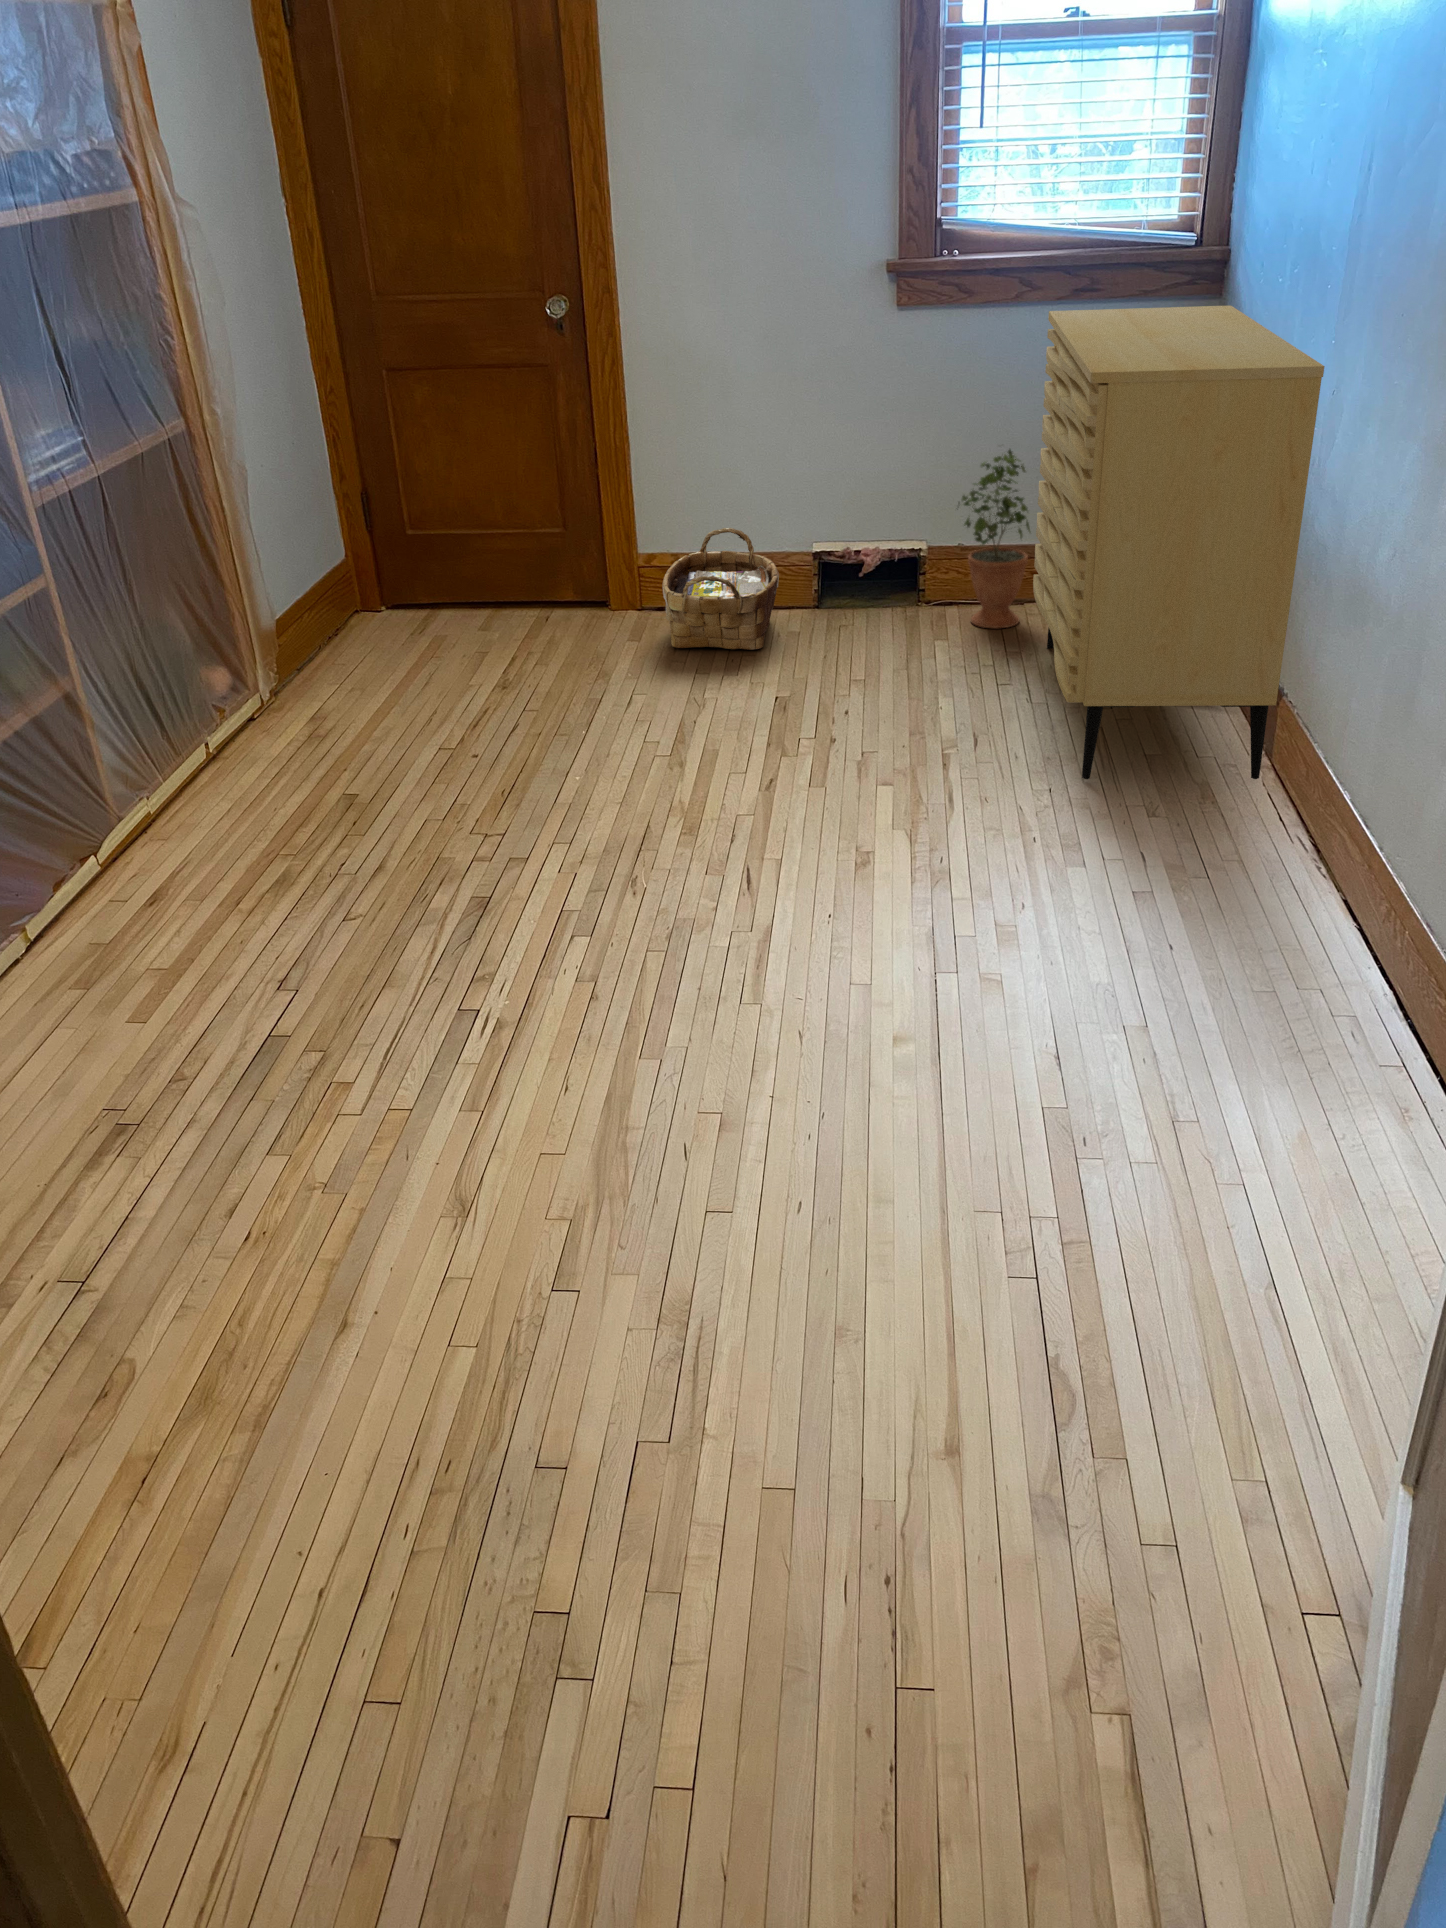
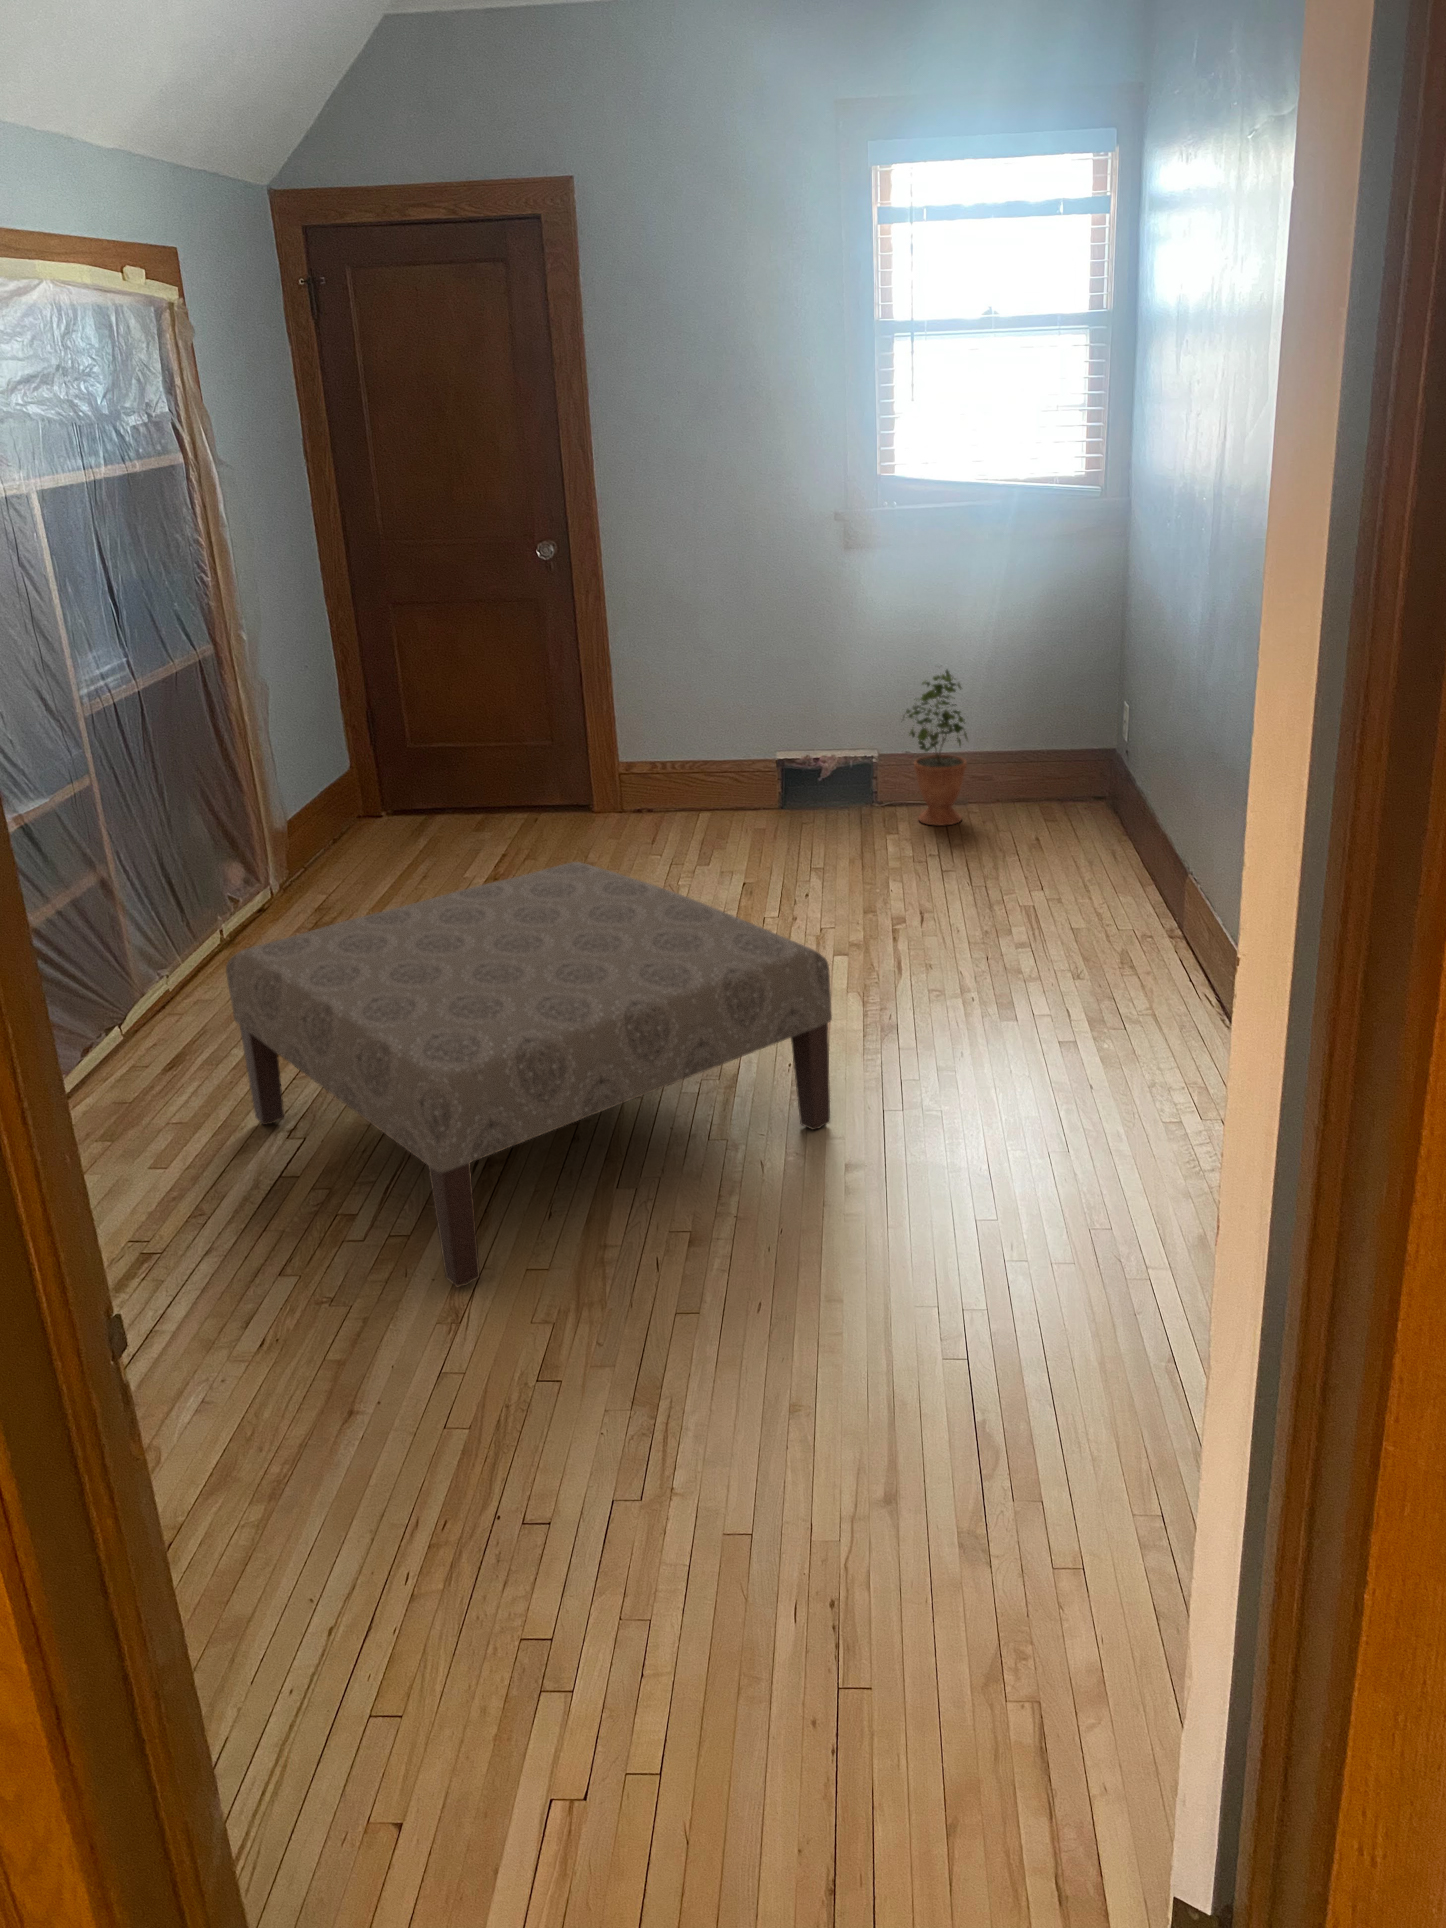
dresser: present [1033,306,1325,779] -> none [971,547,1199,950]
woven basket: present [662,528,779,650] -> none [640,739,745,846]
ottoman: none [201,679,883,1178] -> present [226,862,832,1287]

